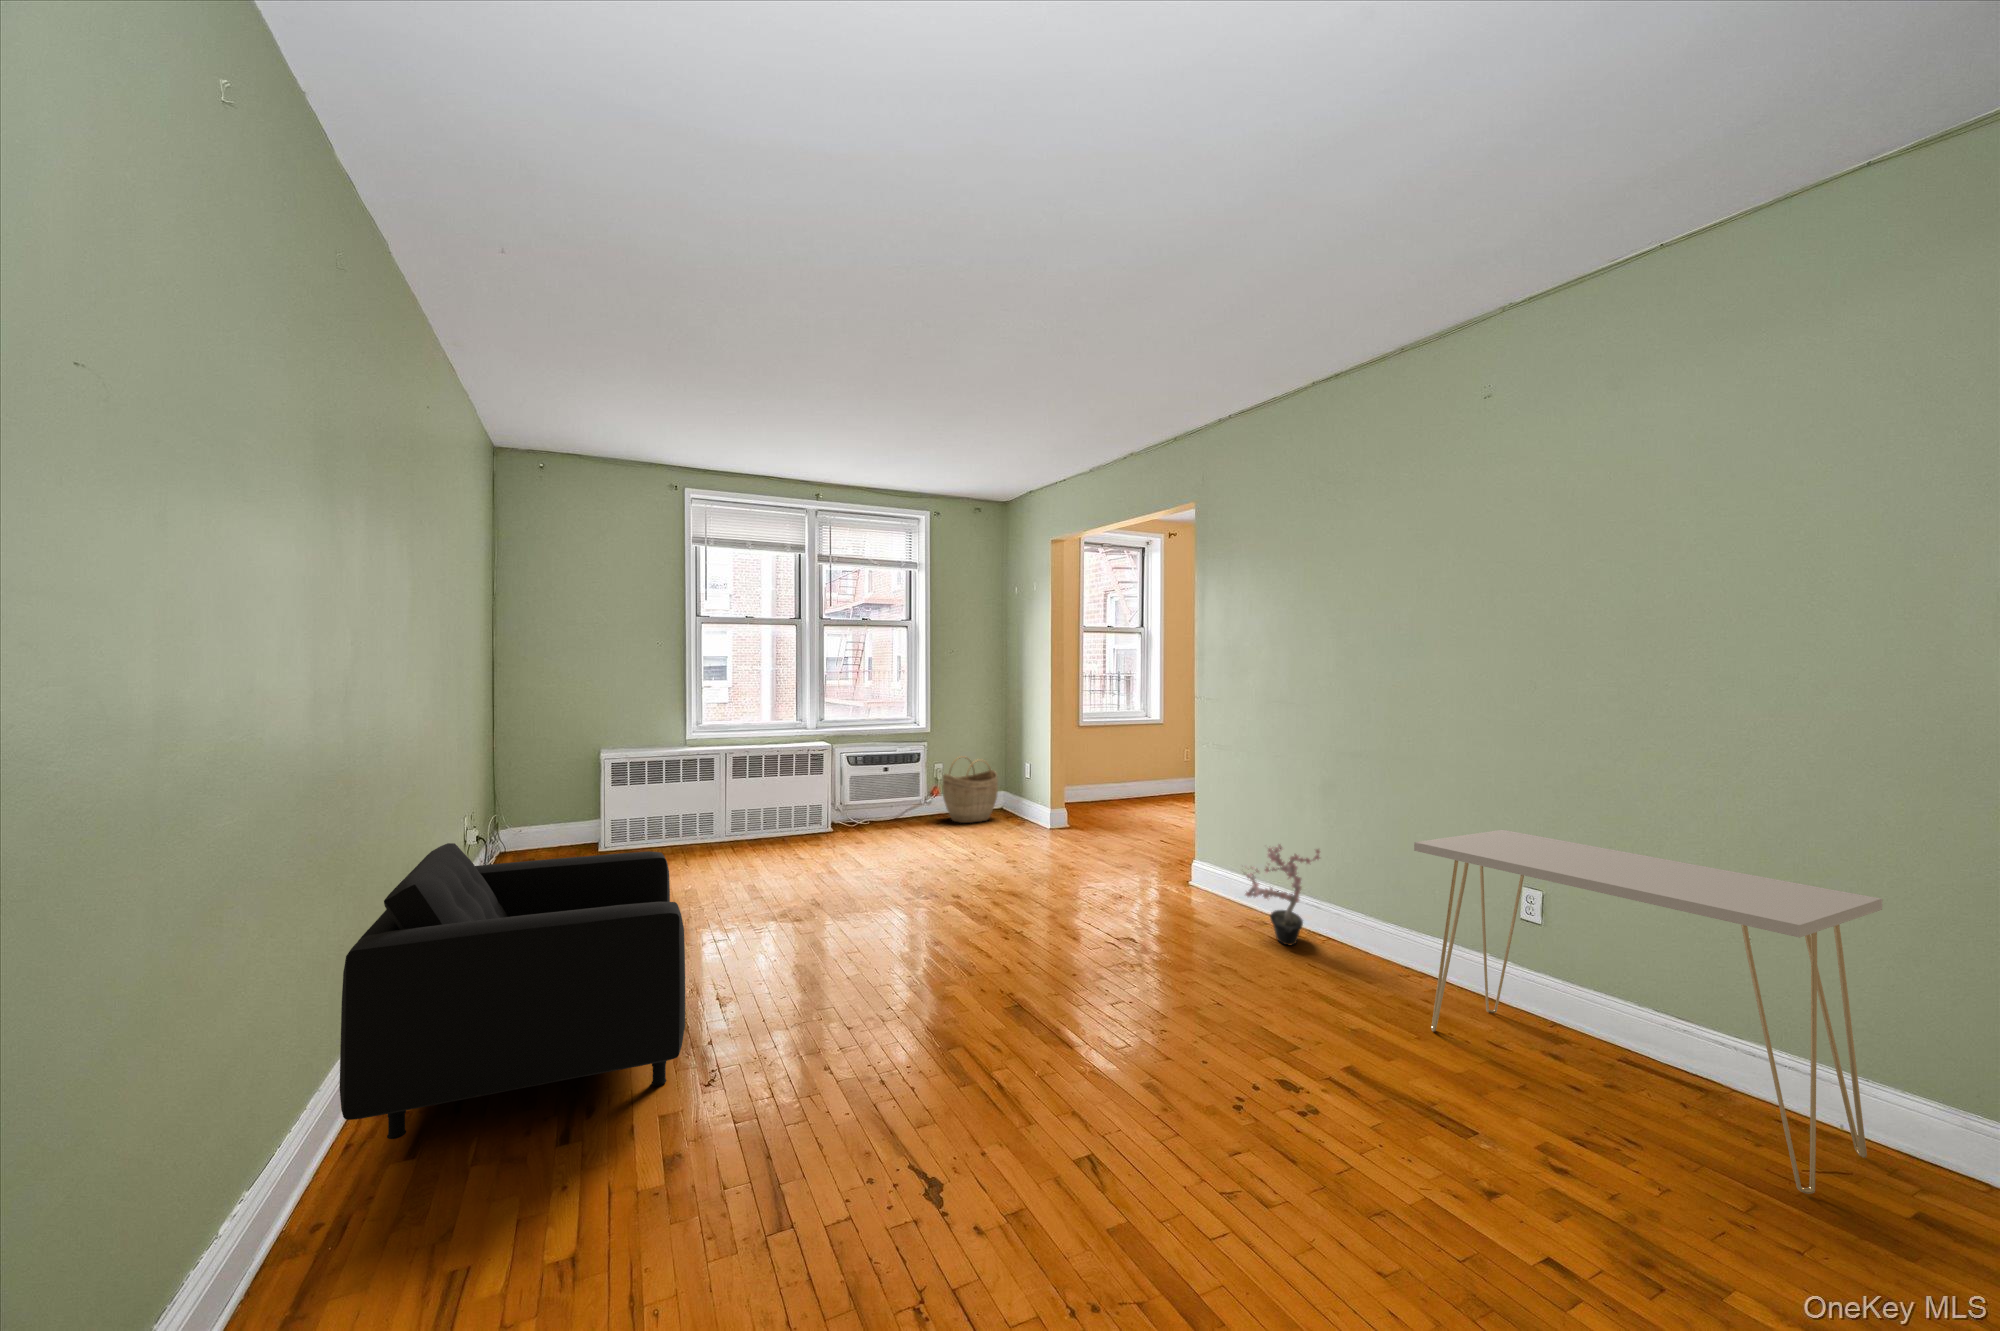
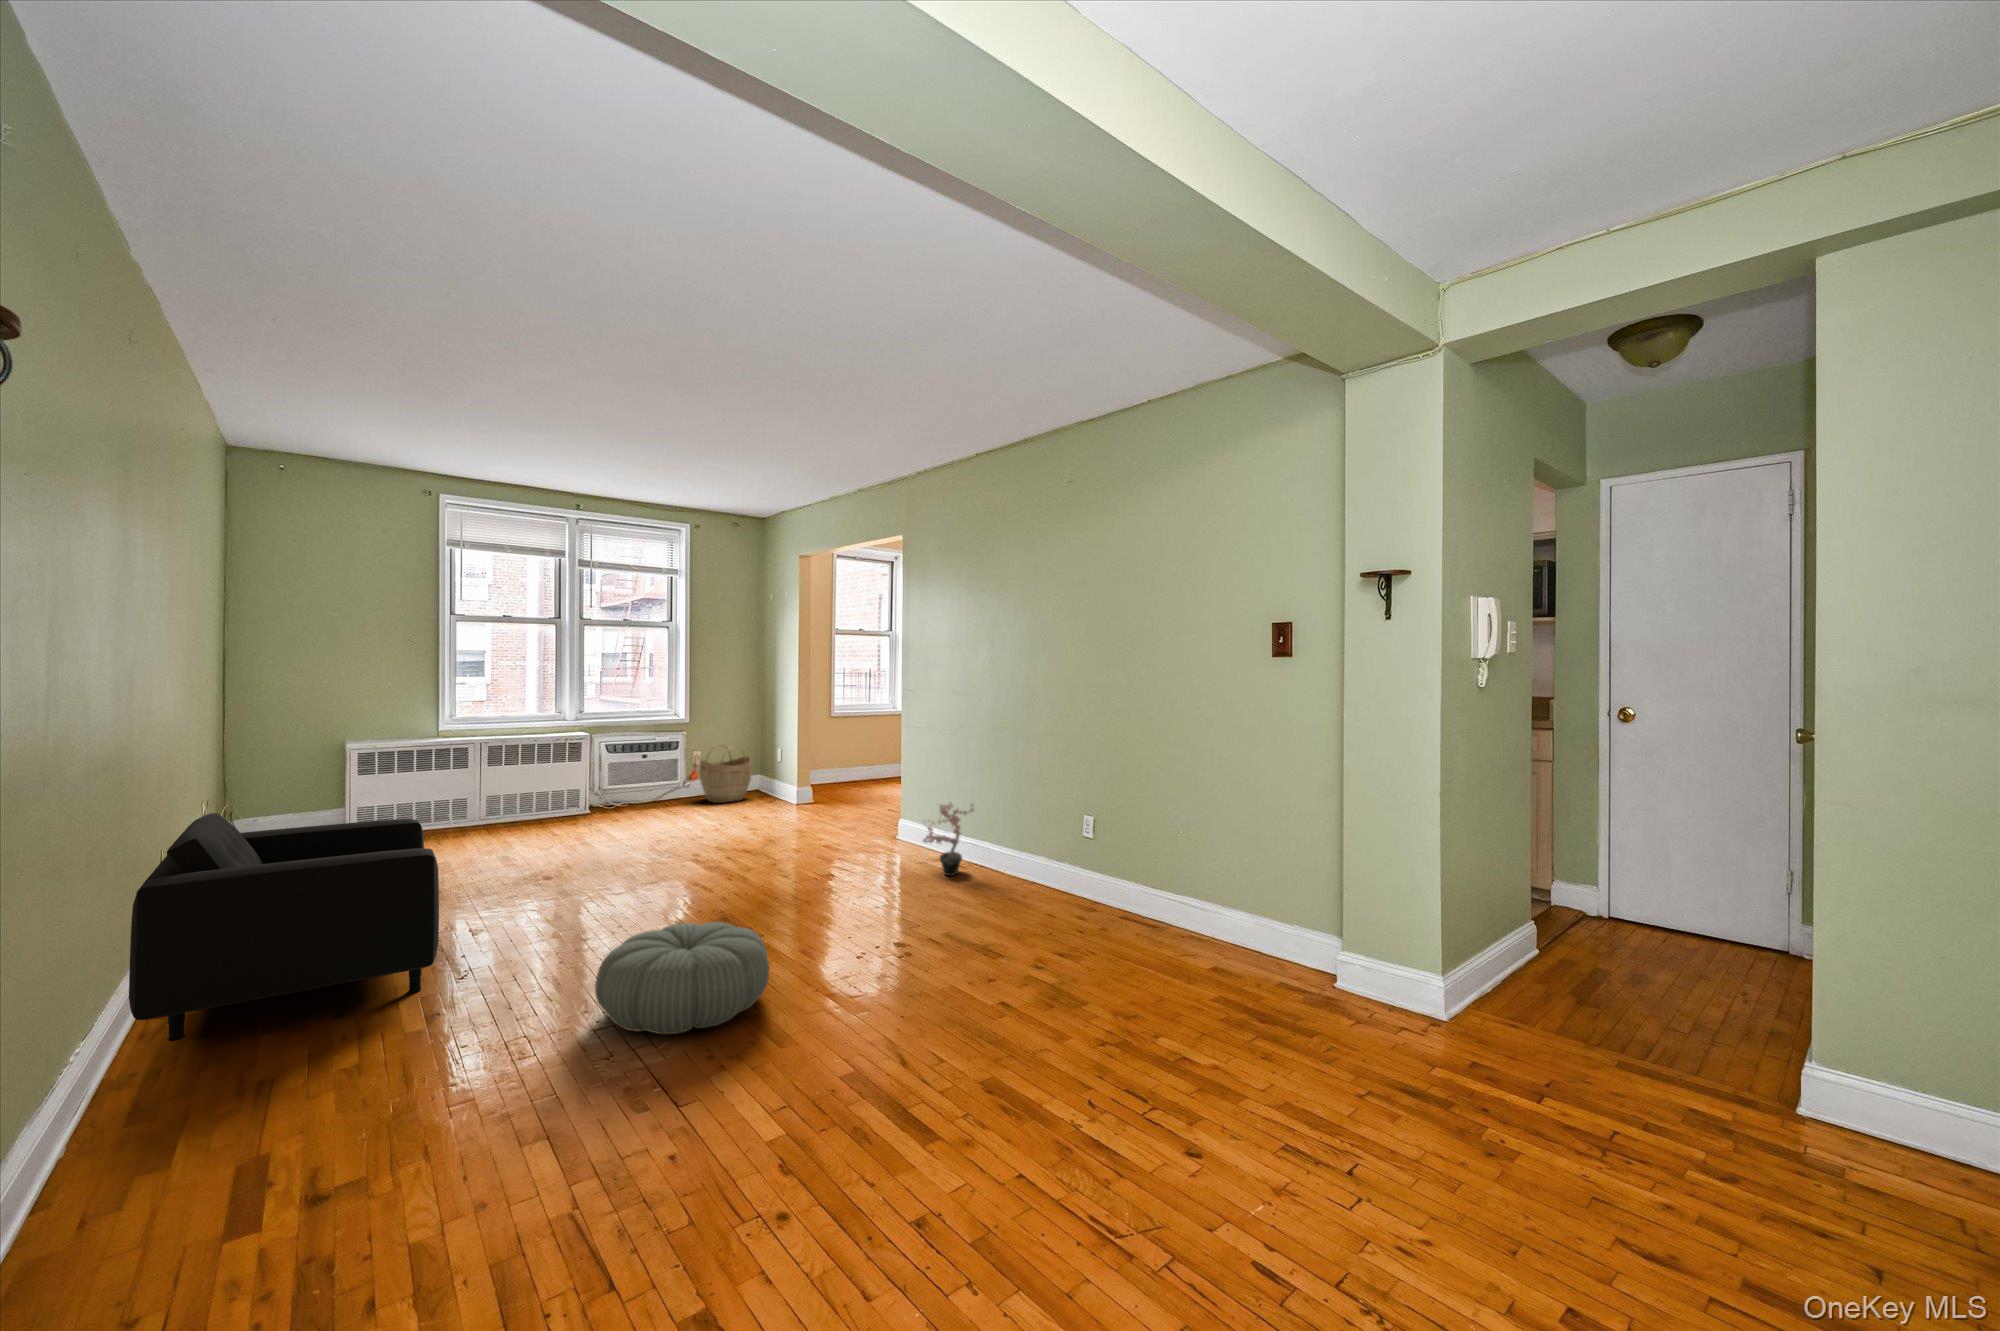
console table: present [1414,830,1882,1194] -> none [1007,782,1235,977]
pouf: none [883,1026,1122,1222] -> present [595,922,769,1034]

